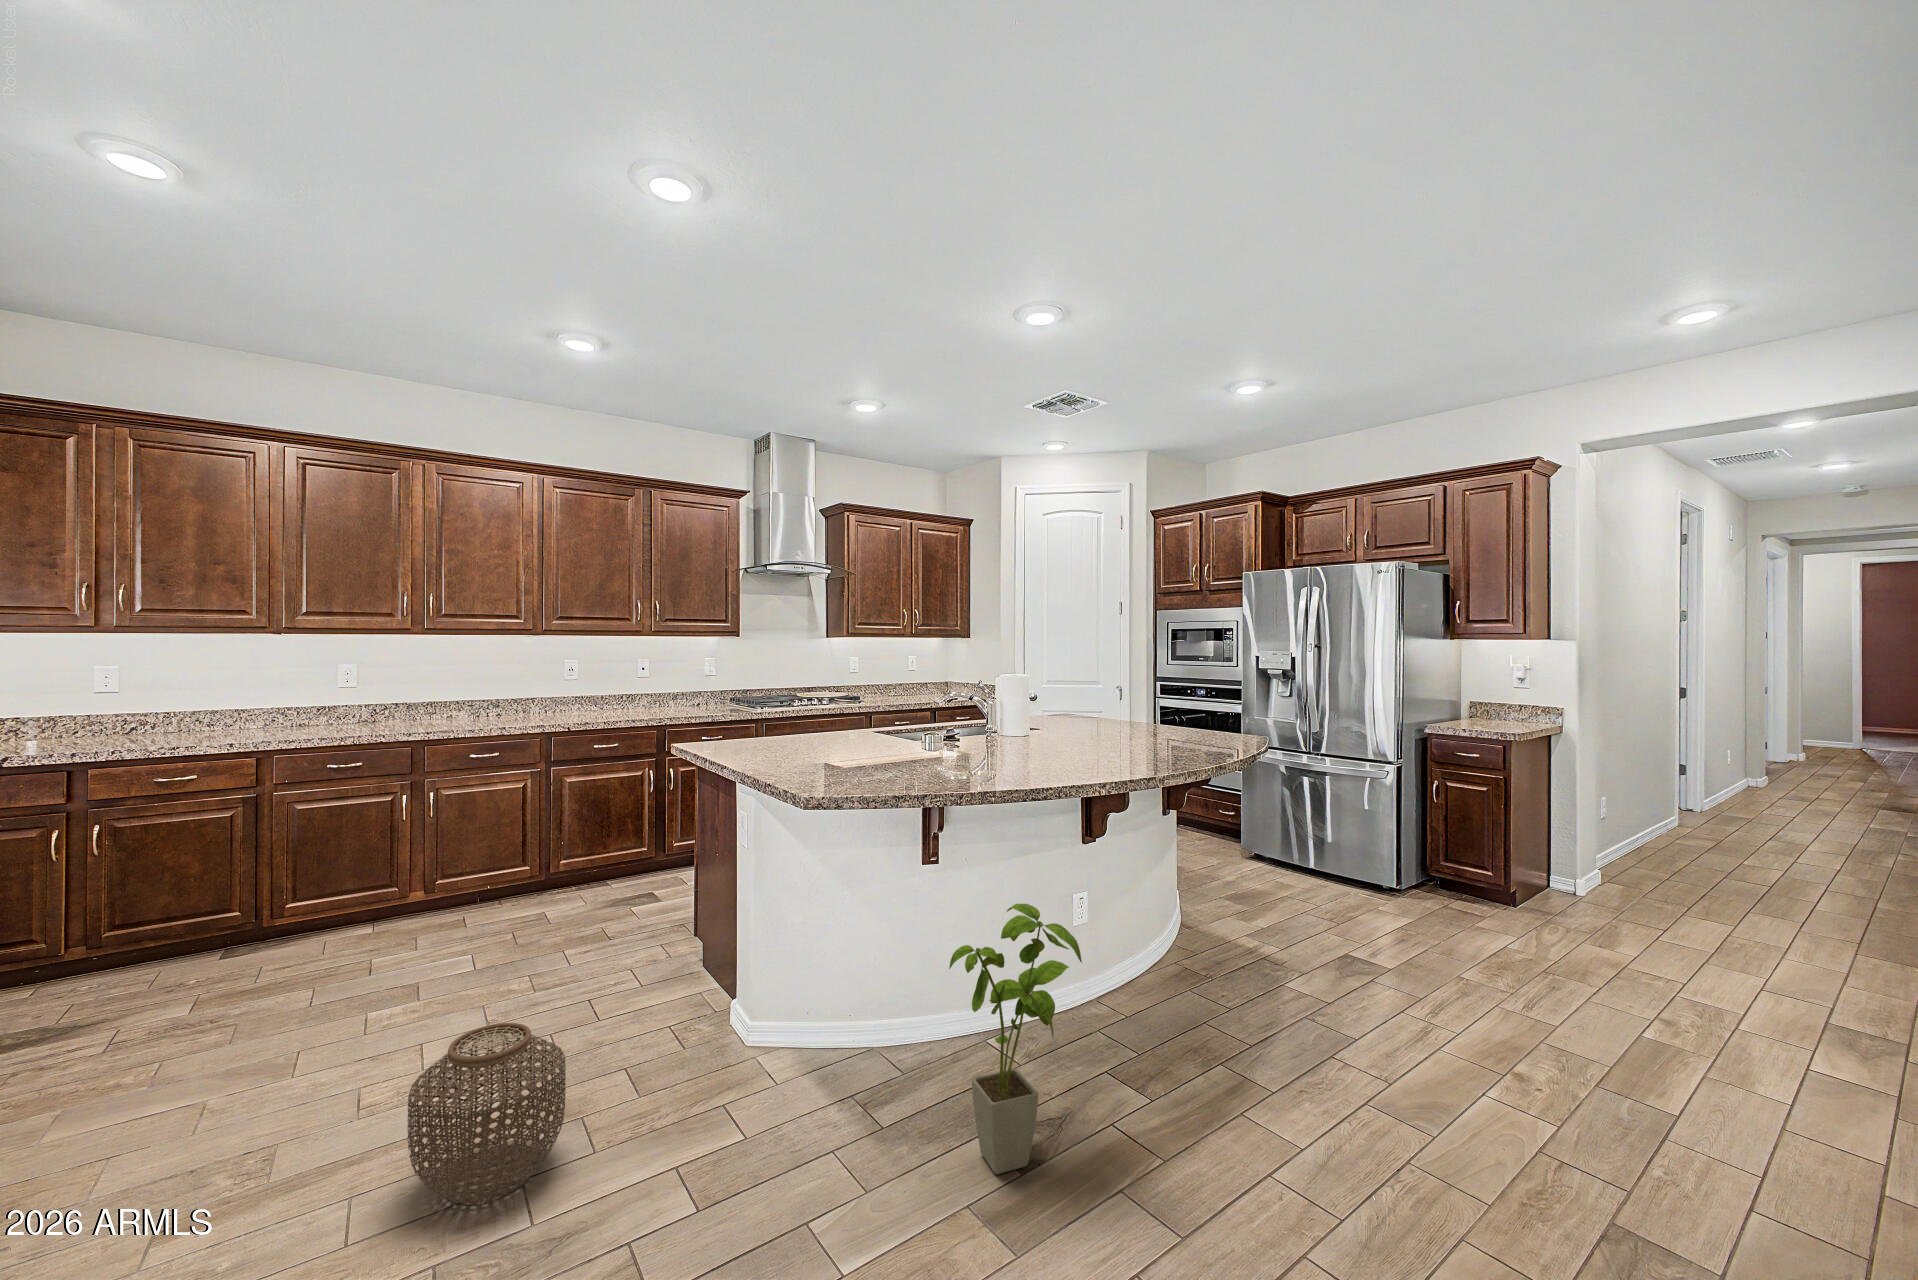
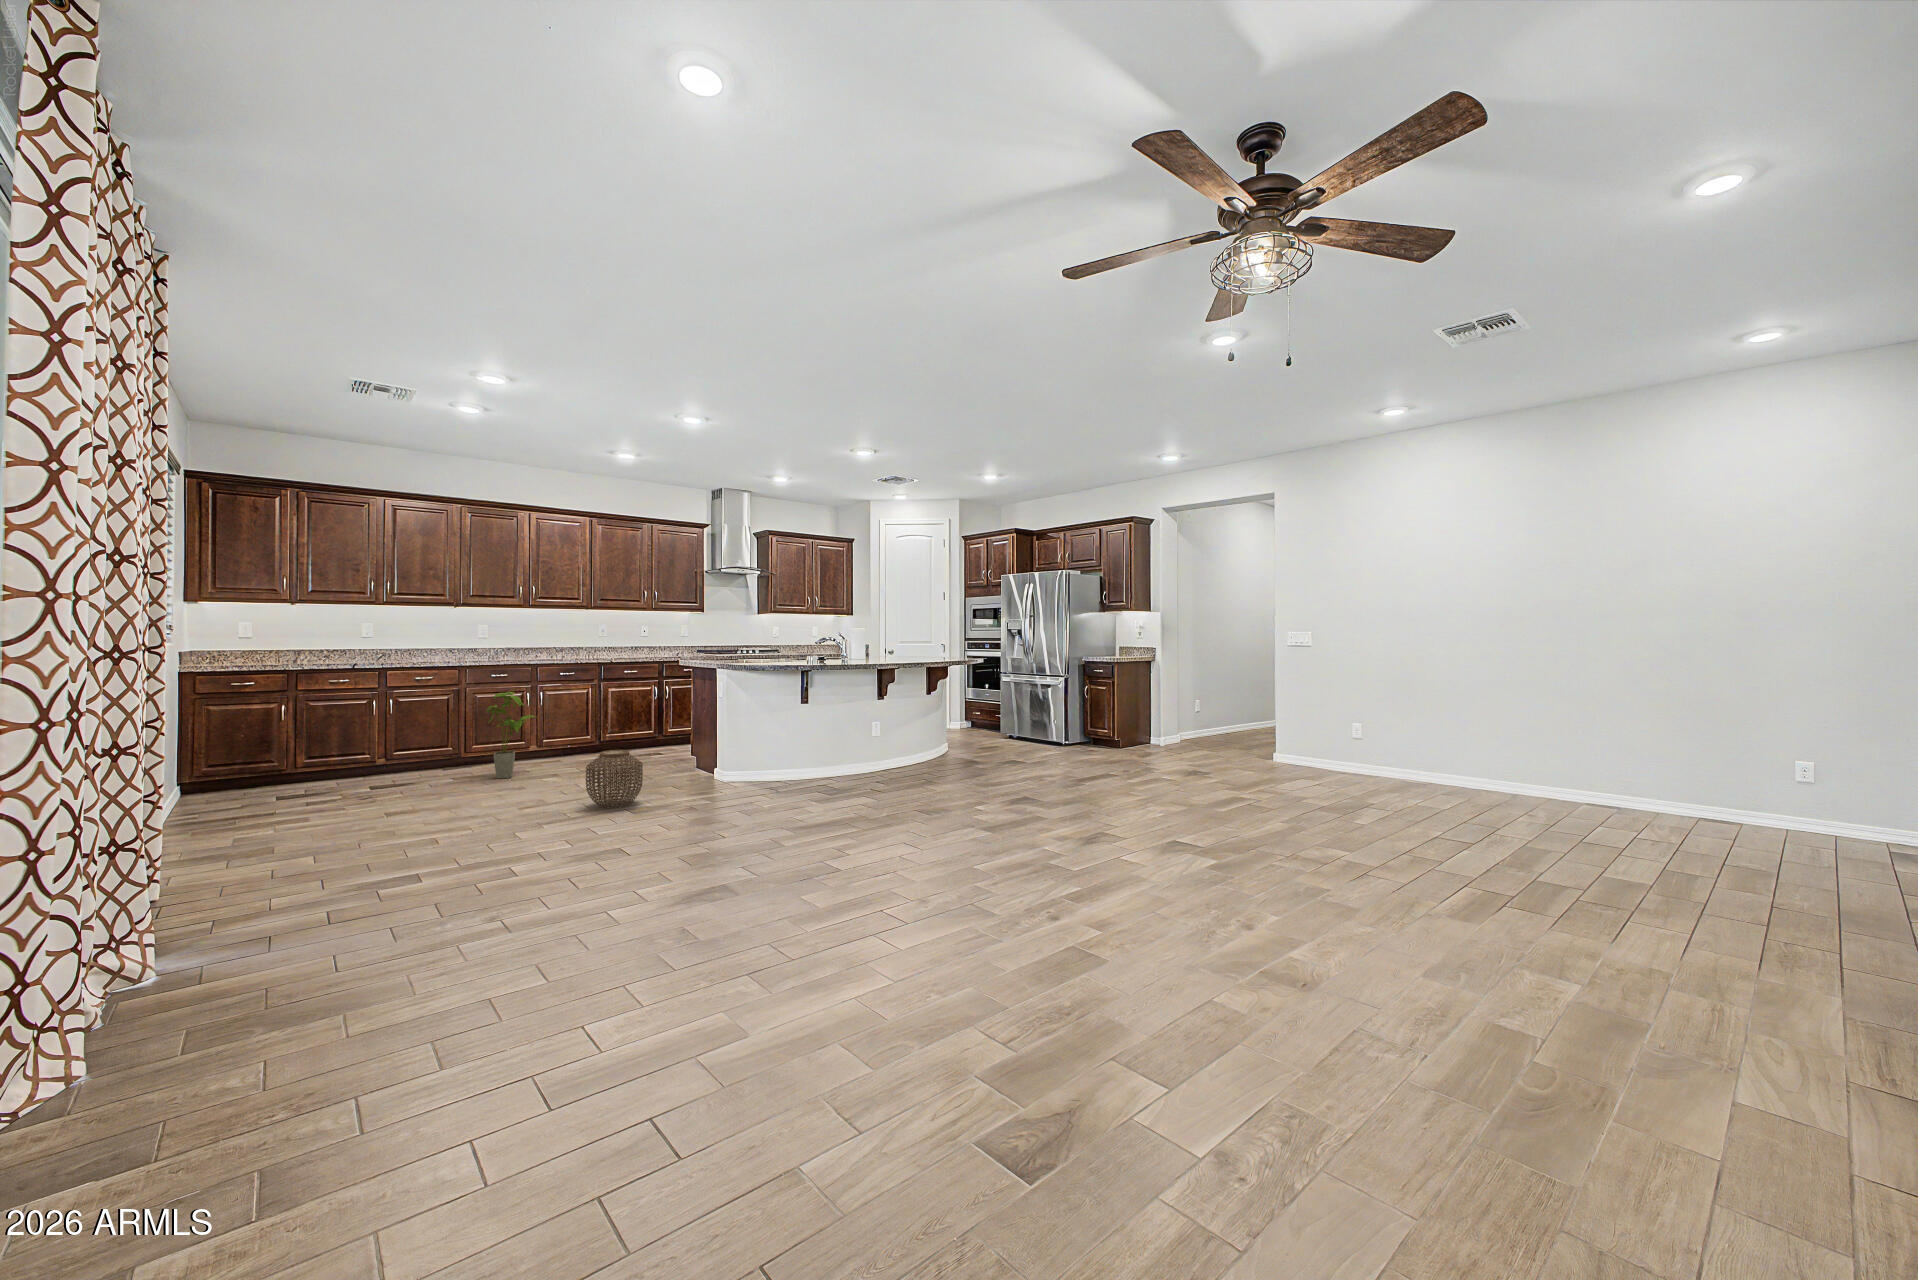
house plant: present [949,904,1082,1174] -> present [487,692,537,779]

